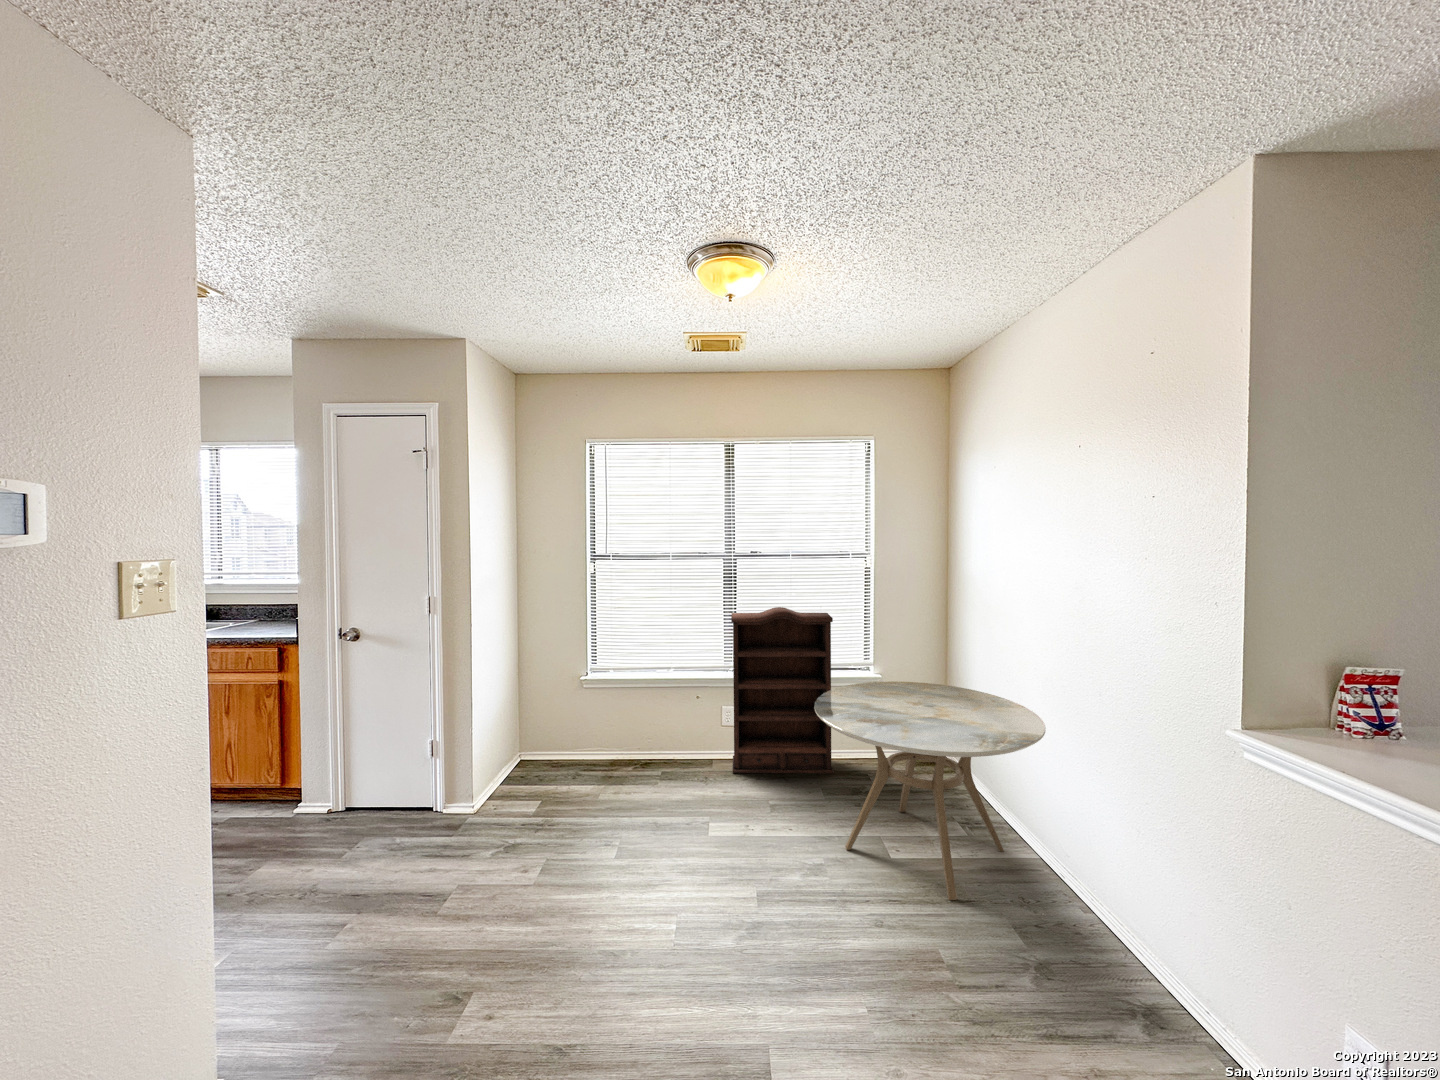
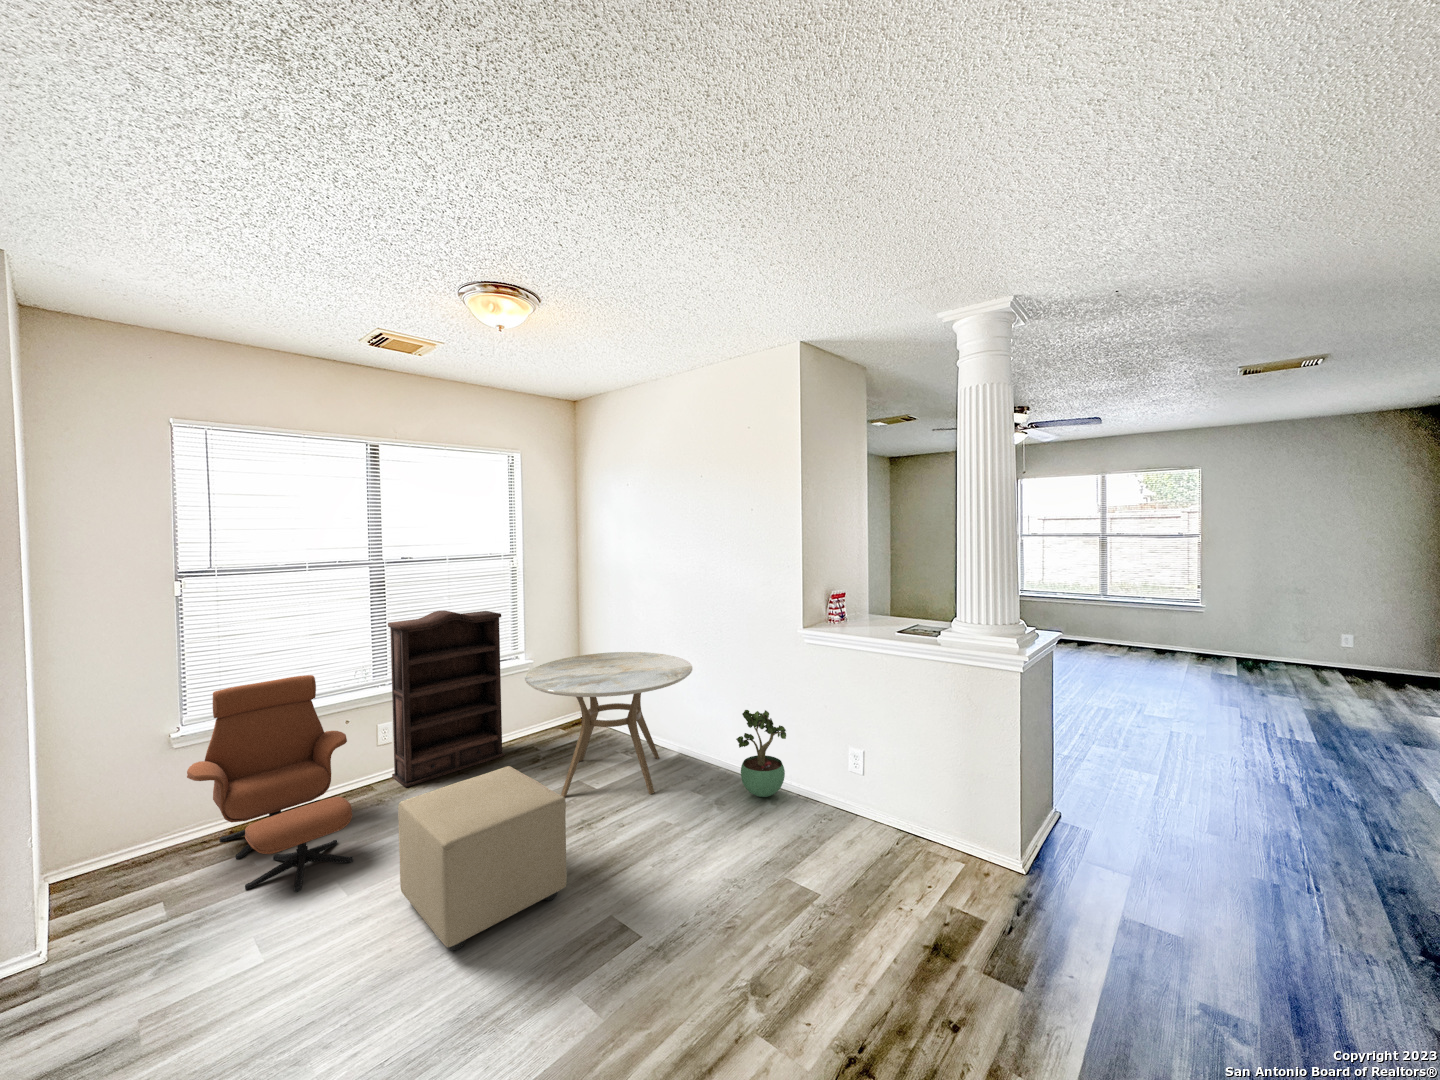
lounge chair: none [577,649,683,834] -> present [187,675,353,891]
ottoman: none [603,790,749,974] -> present [398,766,567,950]
potted plant: none [1092,839,1190,1015] -> present [736,710,786,797]

